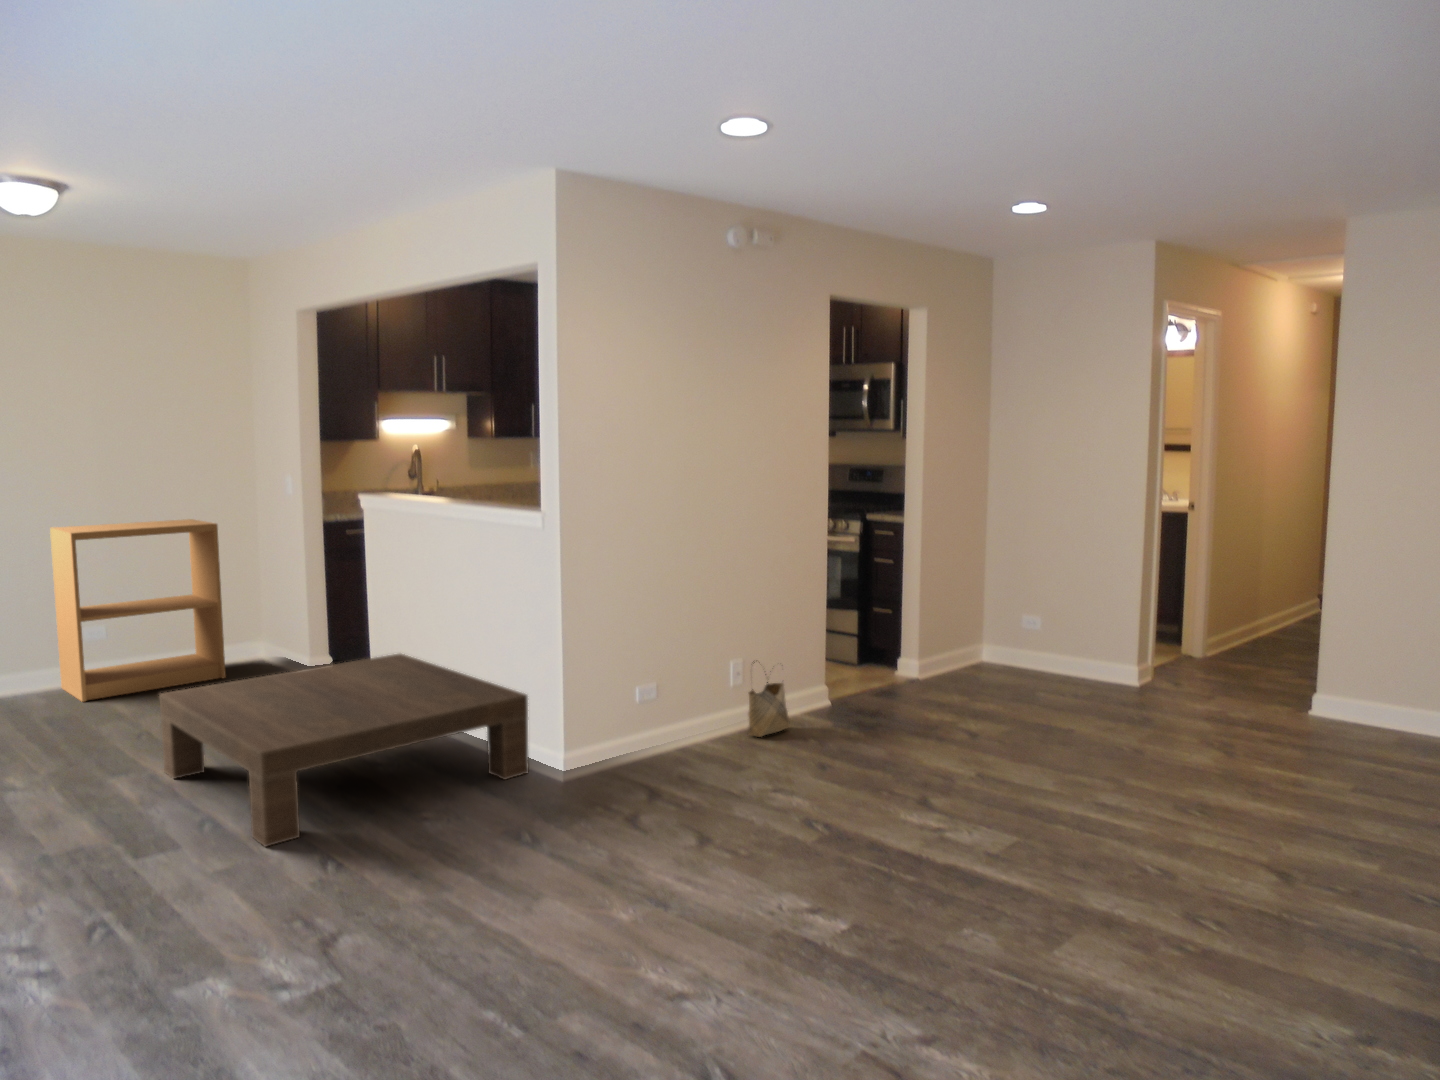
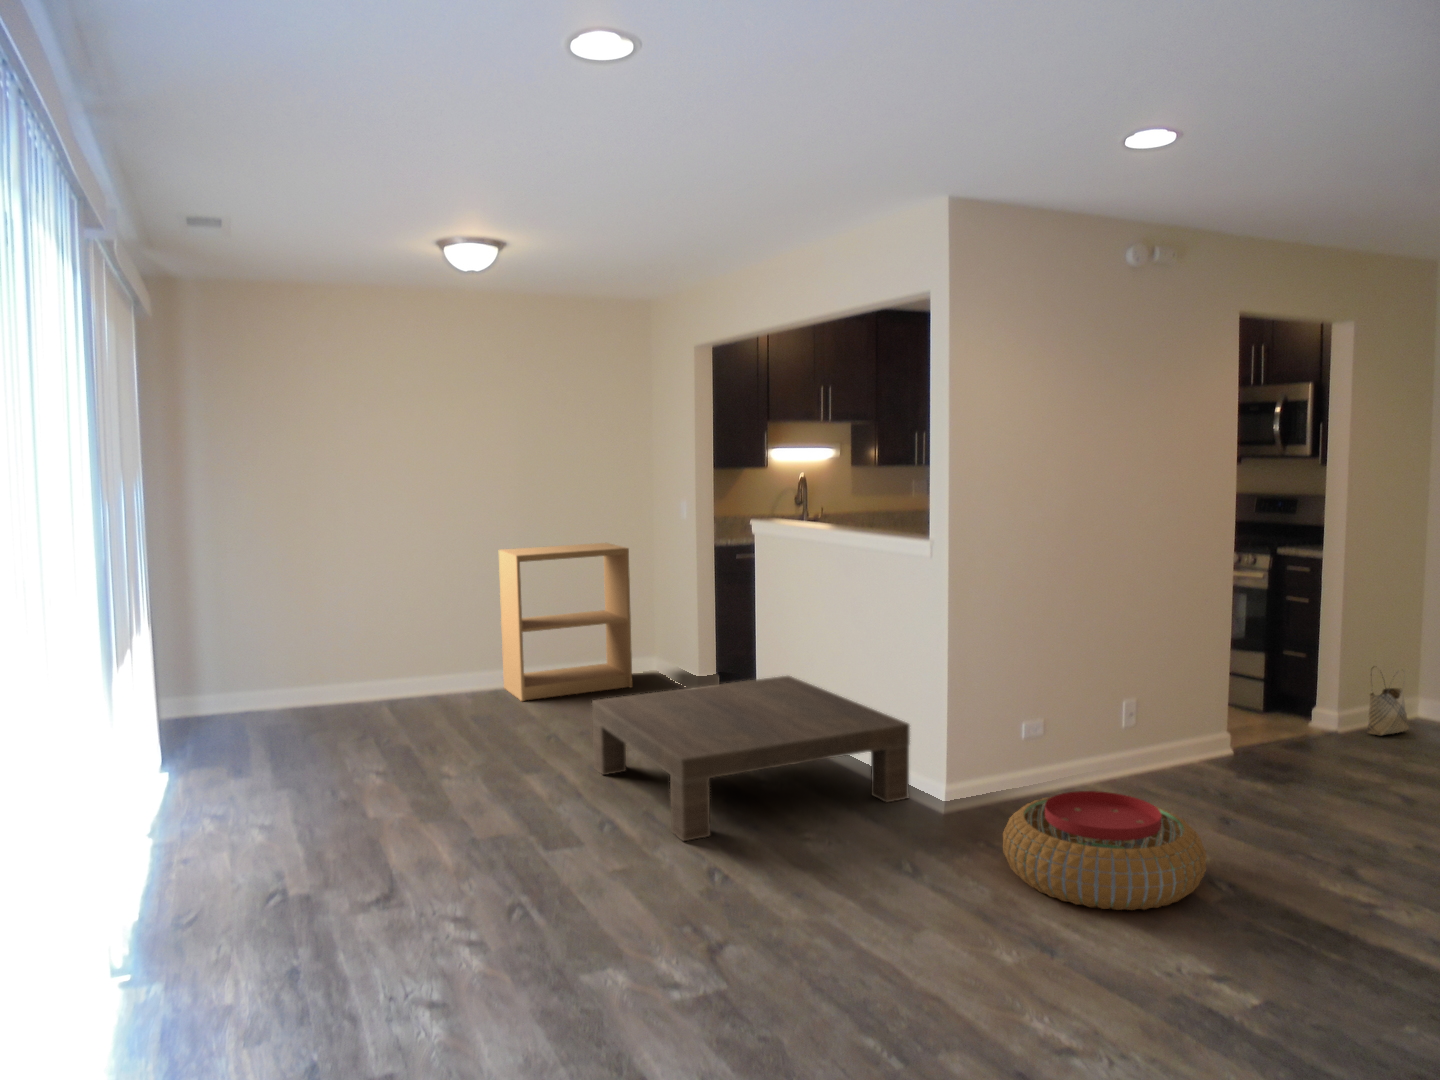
woven basket: present [748,661,790,737] -> present [1367,688,1409,735]
pouf: none [623,749,818,868] -> present [1003,791,1206,910]

